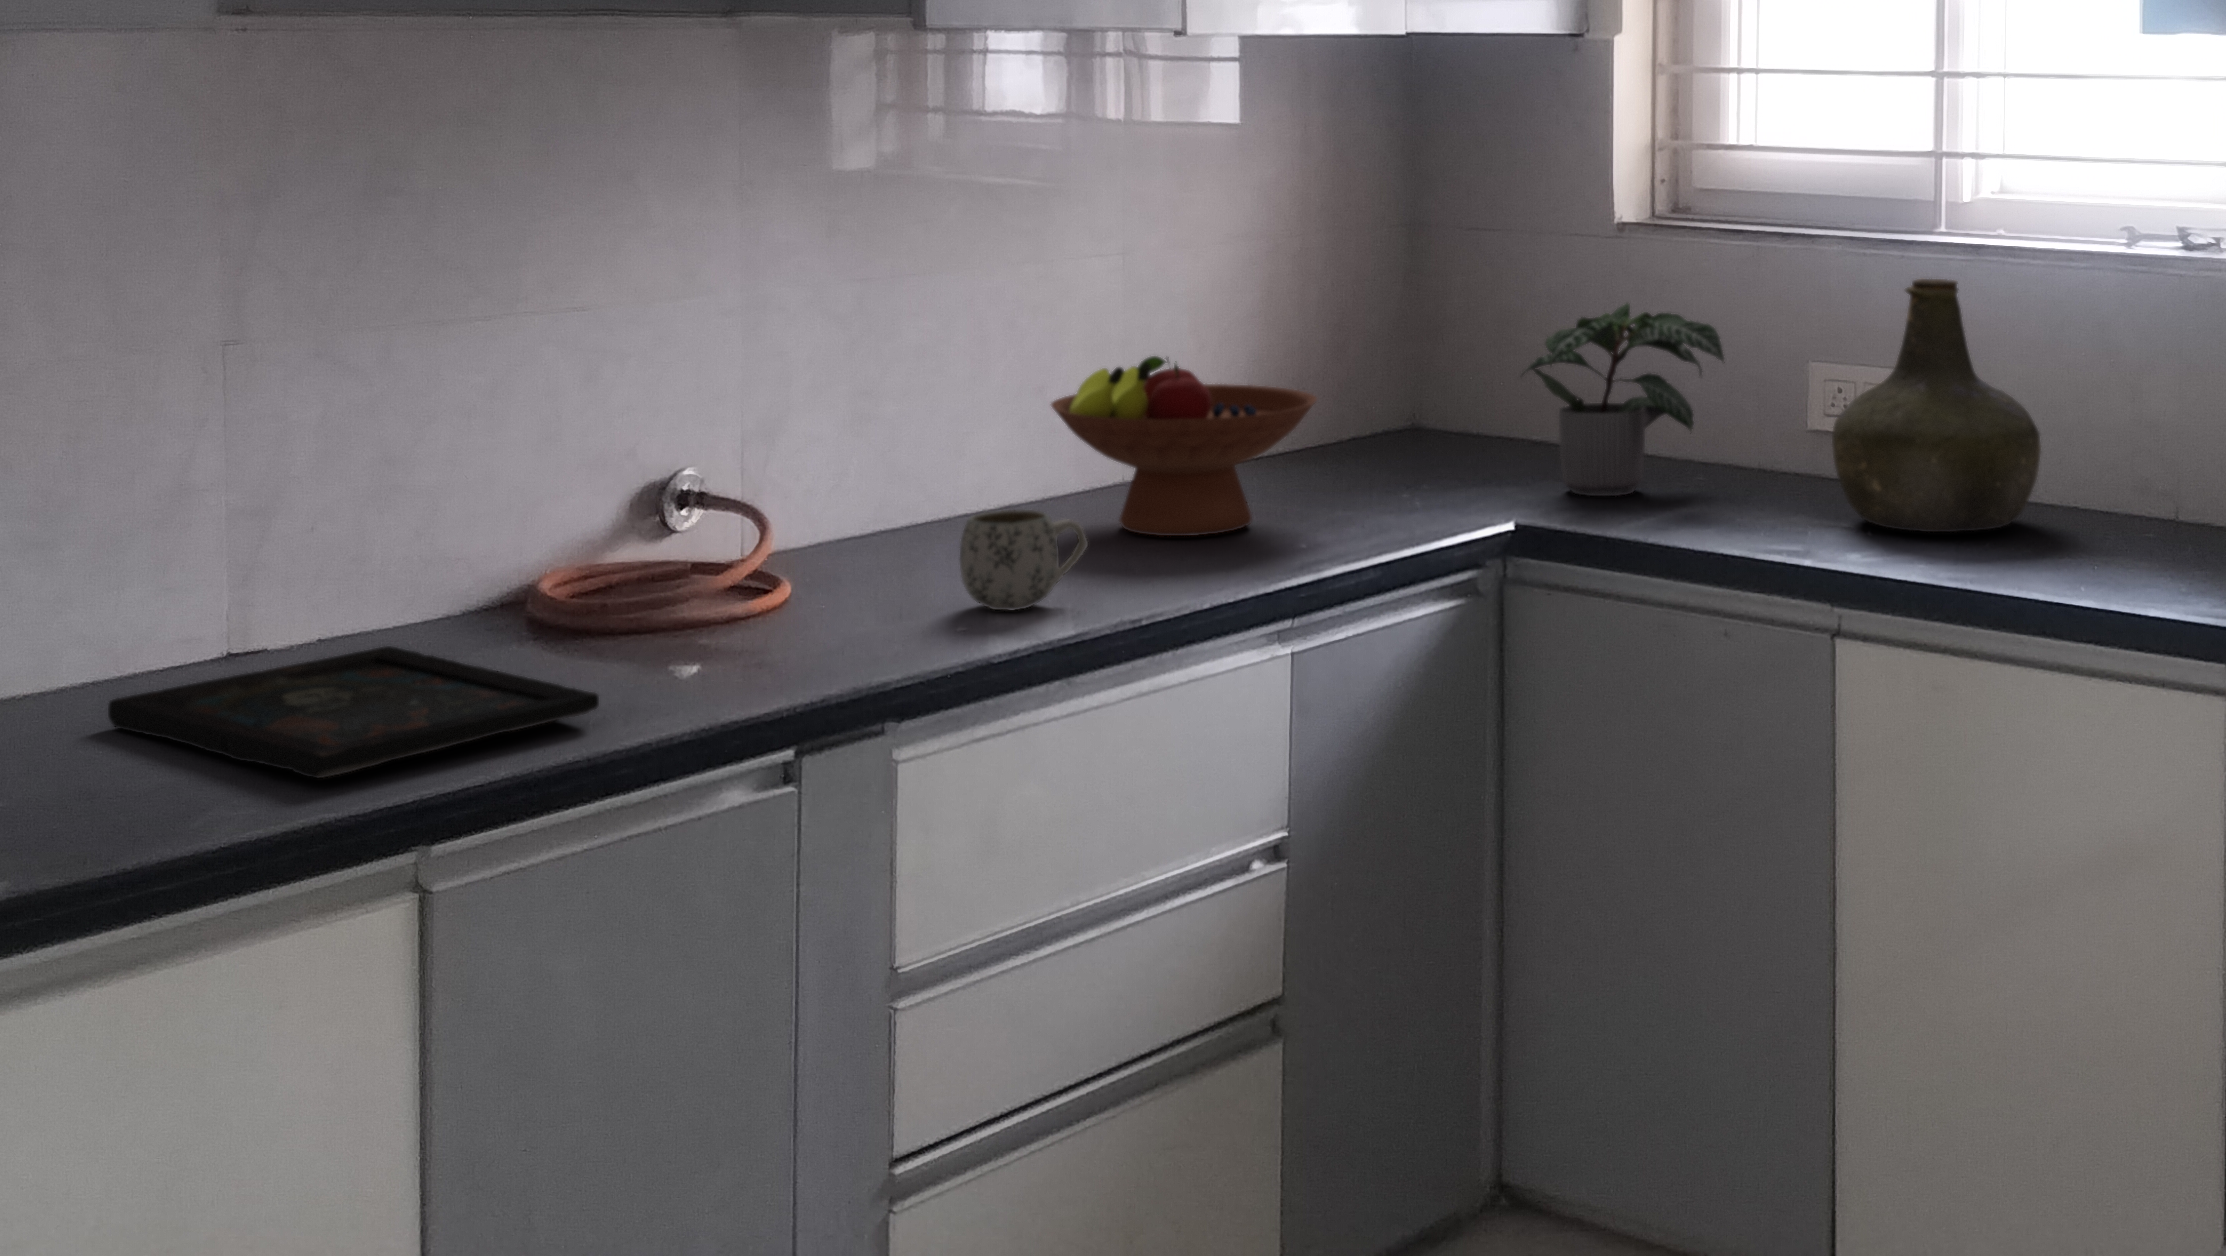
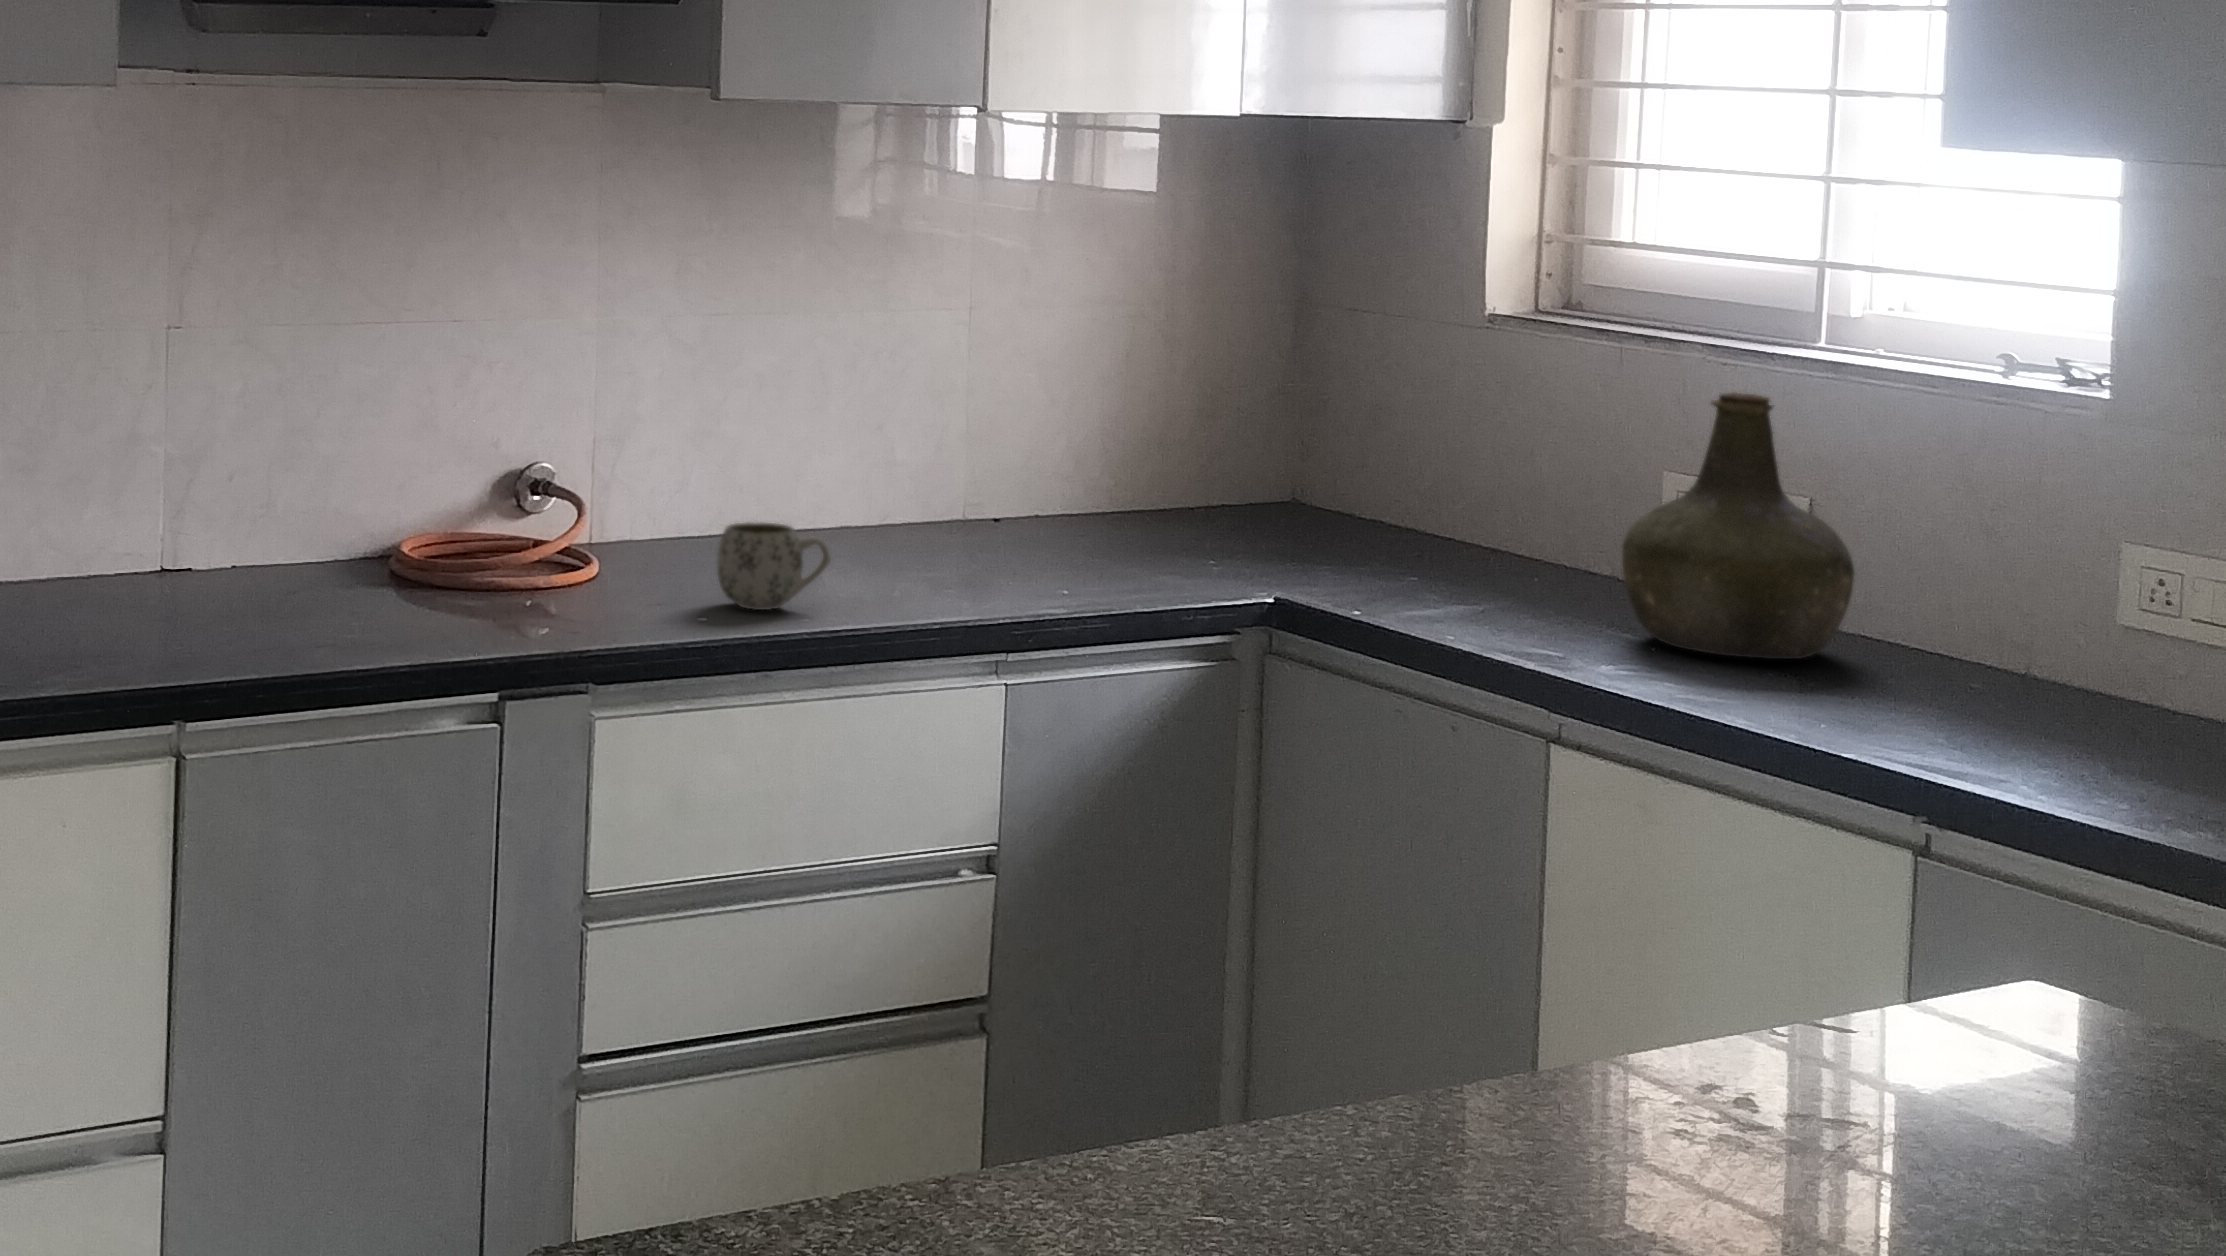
potted plant: present [1526,304,1724,496] -> none [1349,393,1543,584]
fruit bowl: present [1051,356,1316,536] -> none [861,403,1108,571]
tray: present [108,646,599,778] -> none [42,572,362,655]

